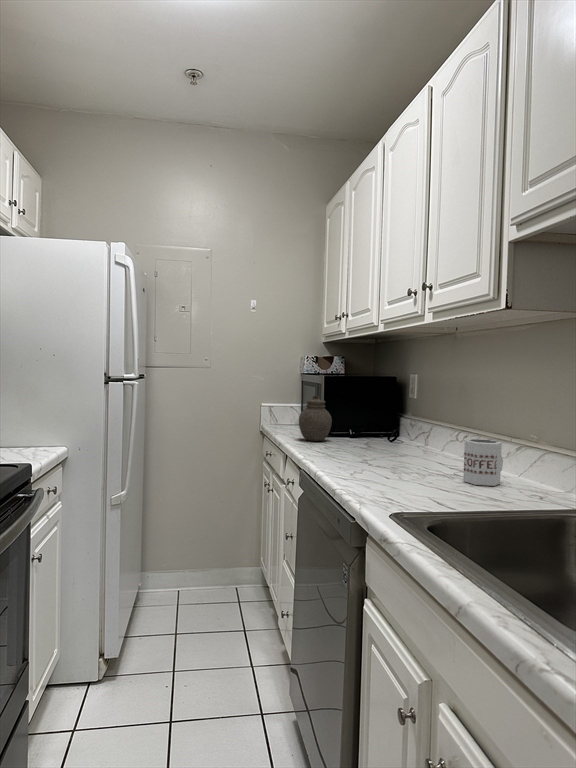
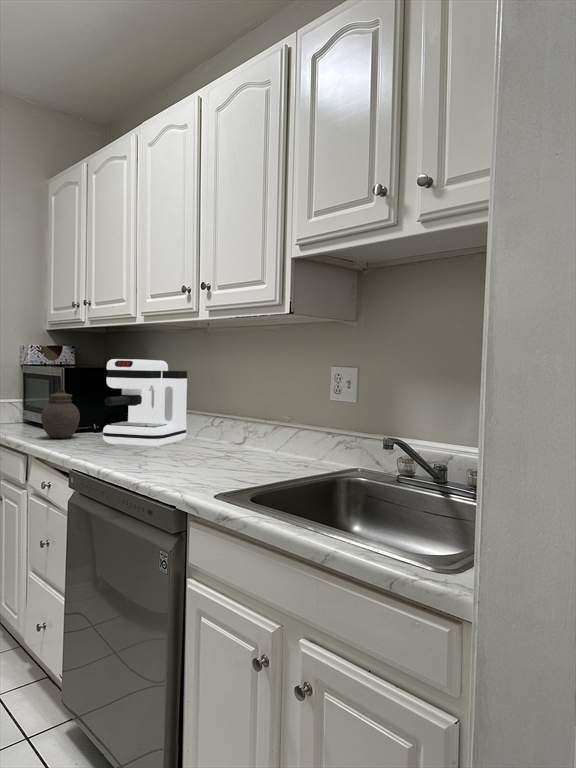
coffee maker: none [339,368,429,458] -> present [103,359,187,448]
mug: present [463,439,503,486] -> none [240,423,269,462]

